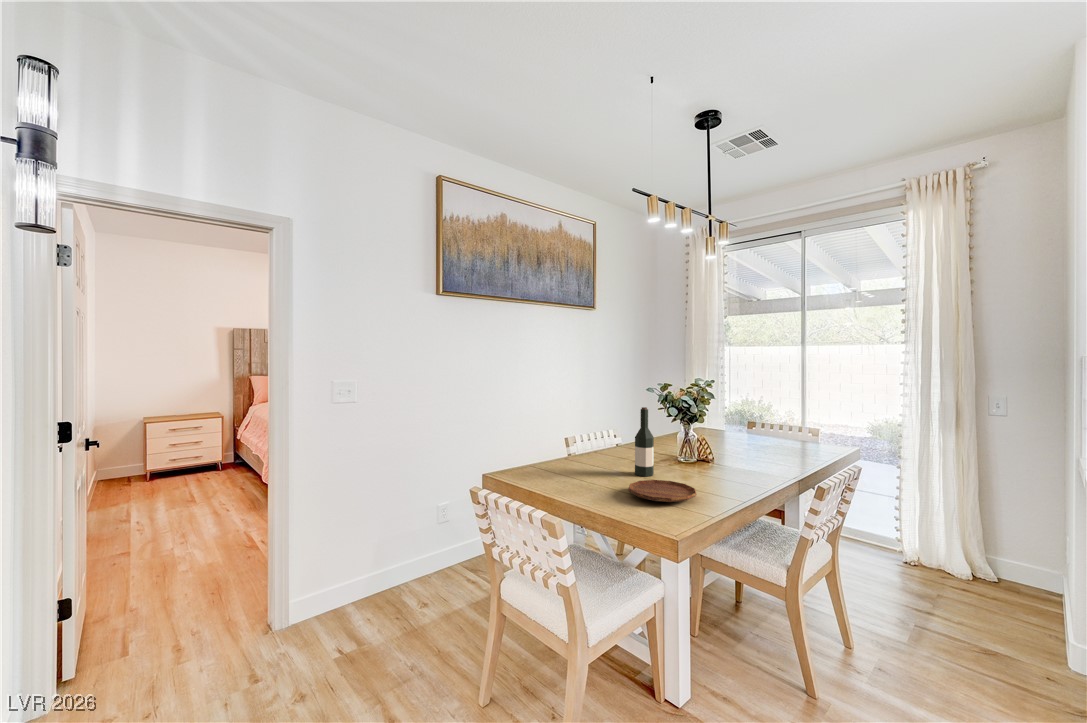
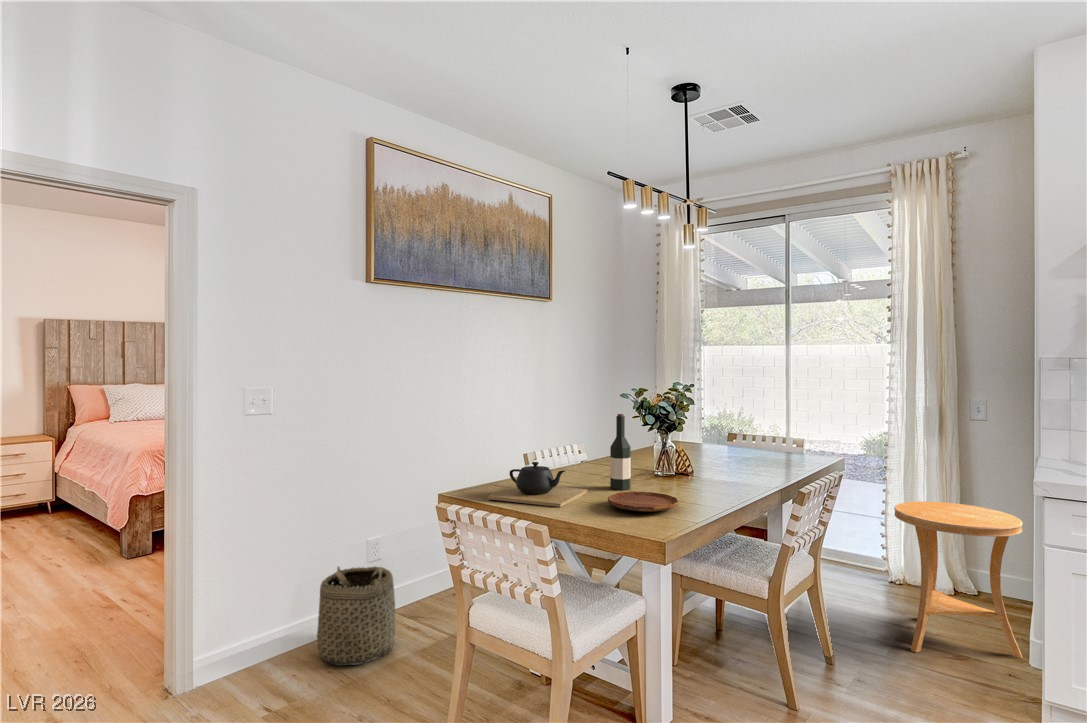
teapot: none [522,449,613,493] -> present [488,462,587,507]
side table: none [913,493,1056,657] -> present [894,502,1023,658]
basket: none [390,529,454,614] -> present [317,566,396,665]

